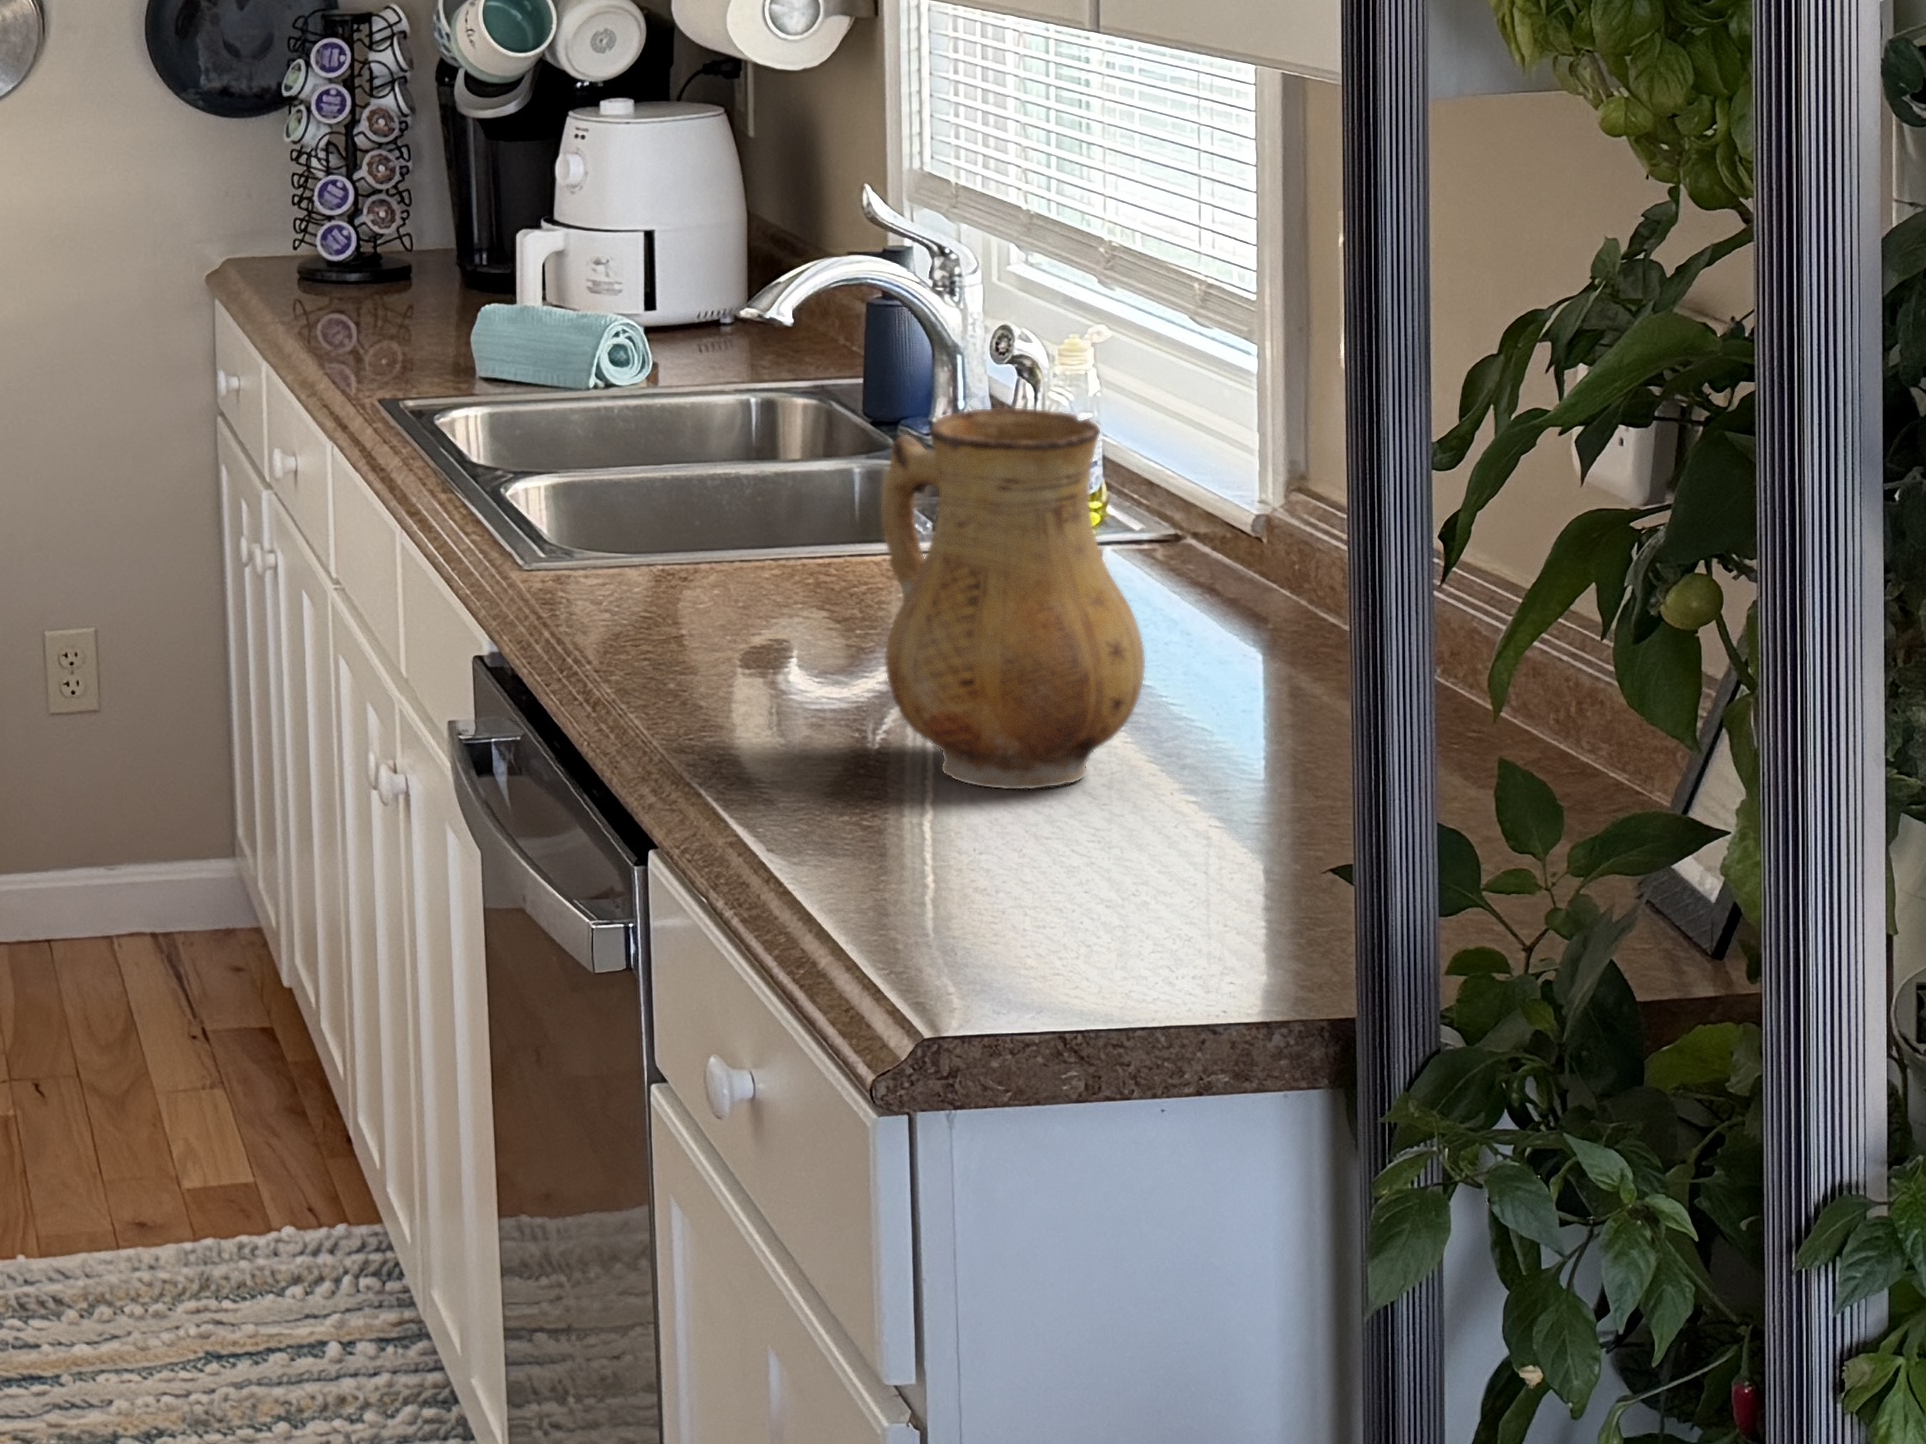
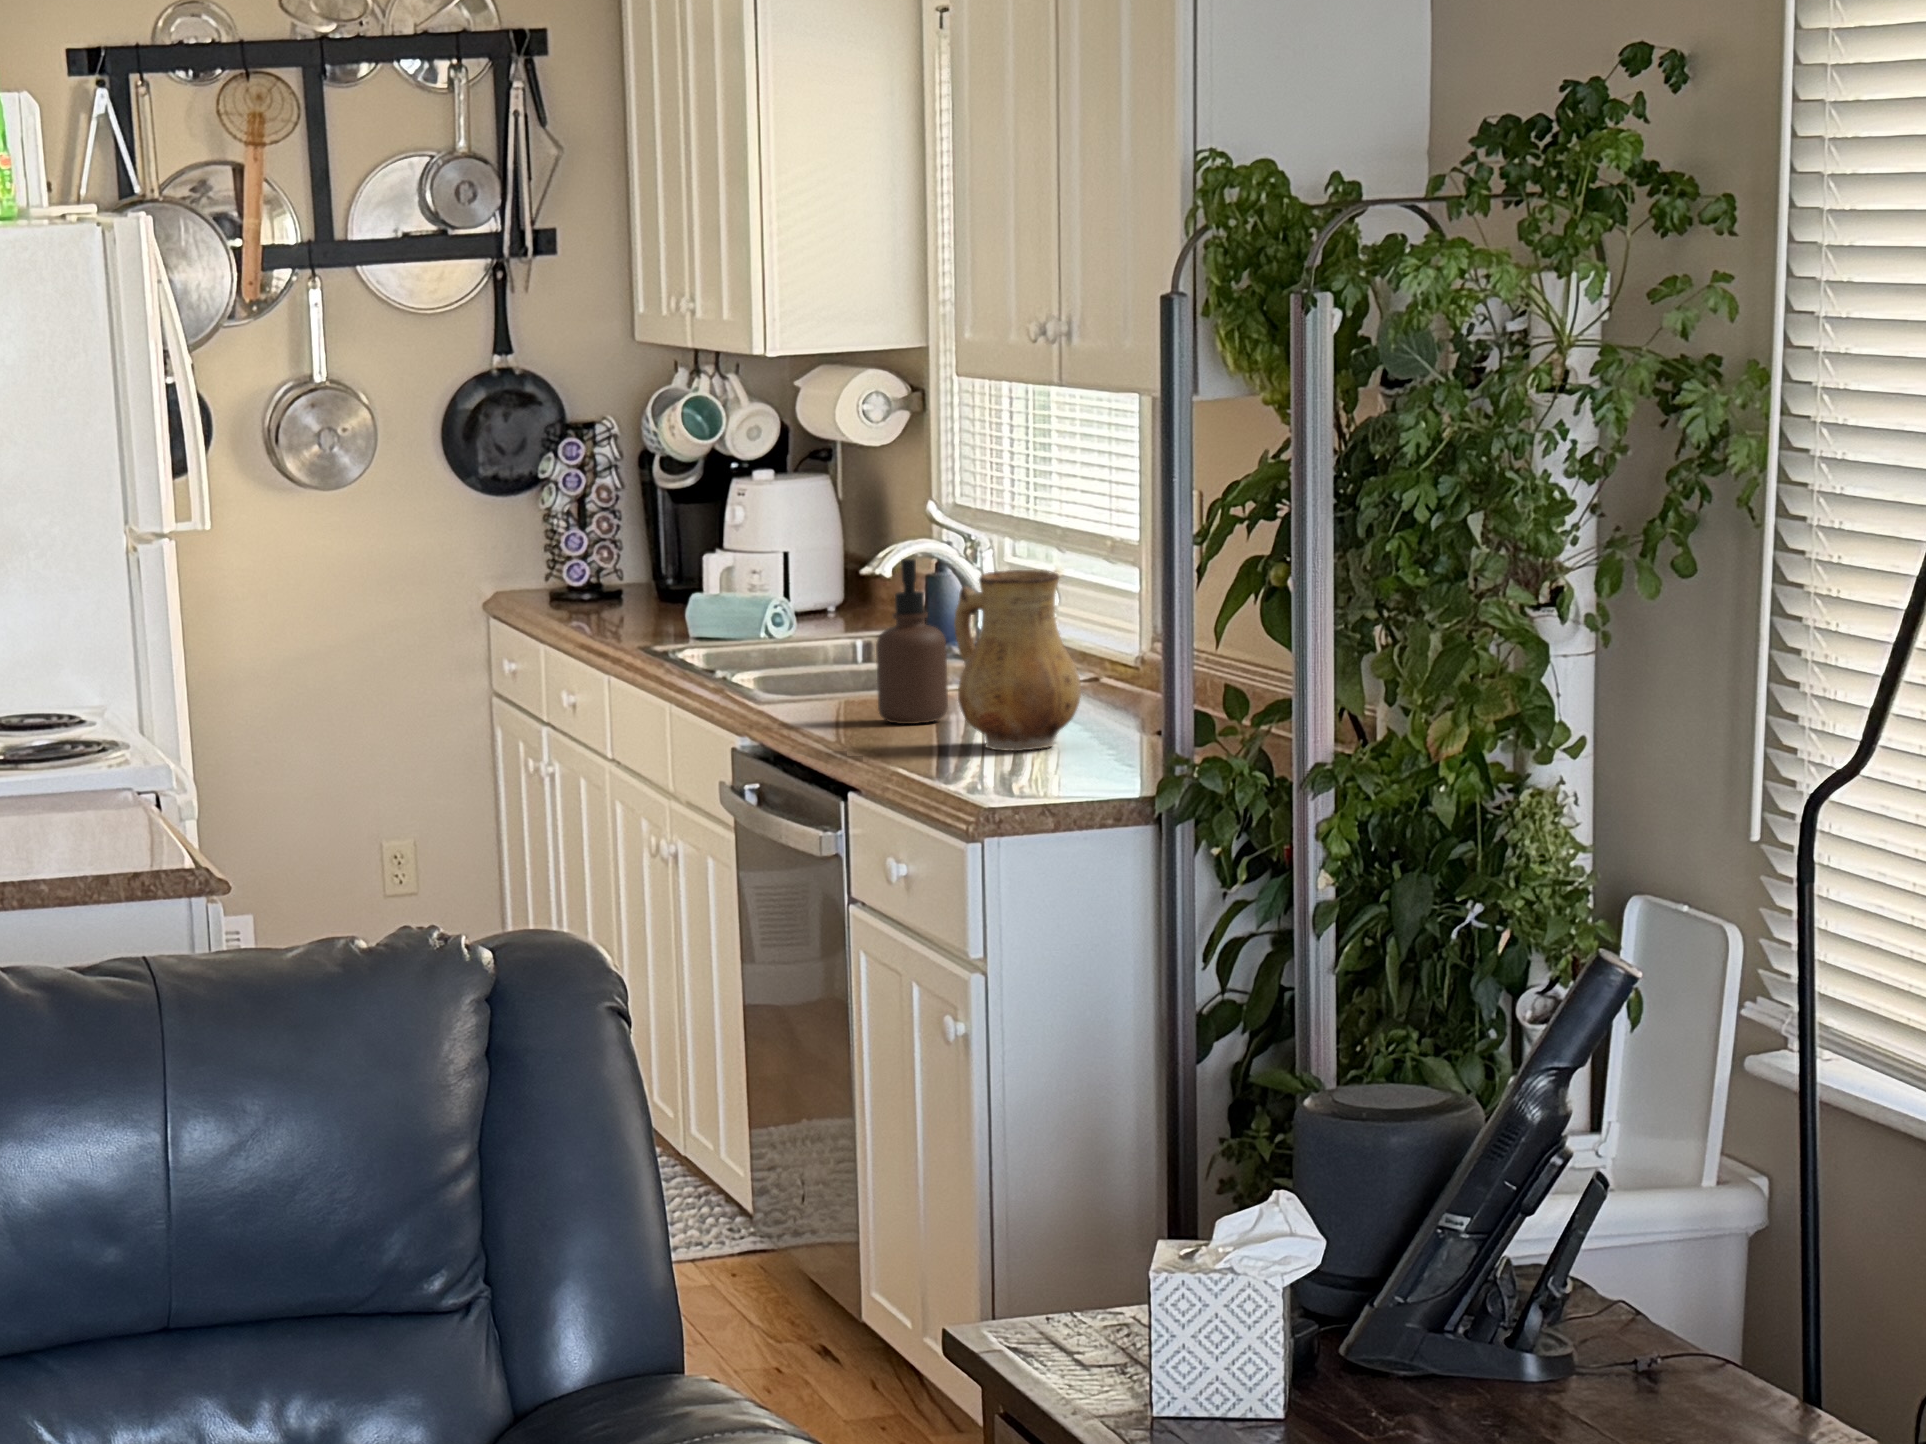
soap dispenser: none [740,342,878,658] -> present [876,559,948,724]

